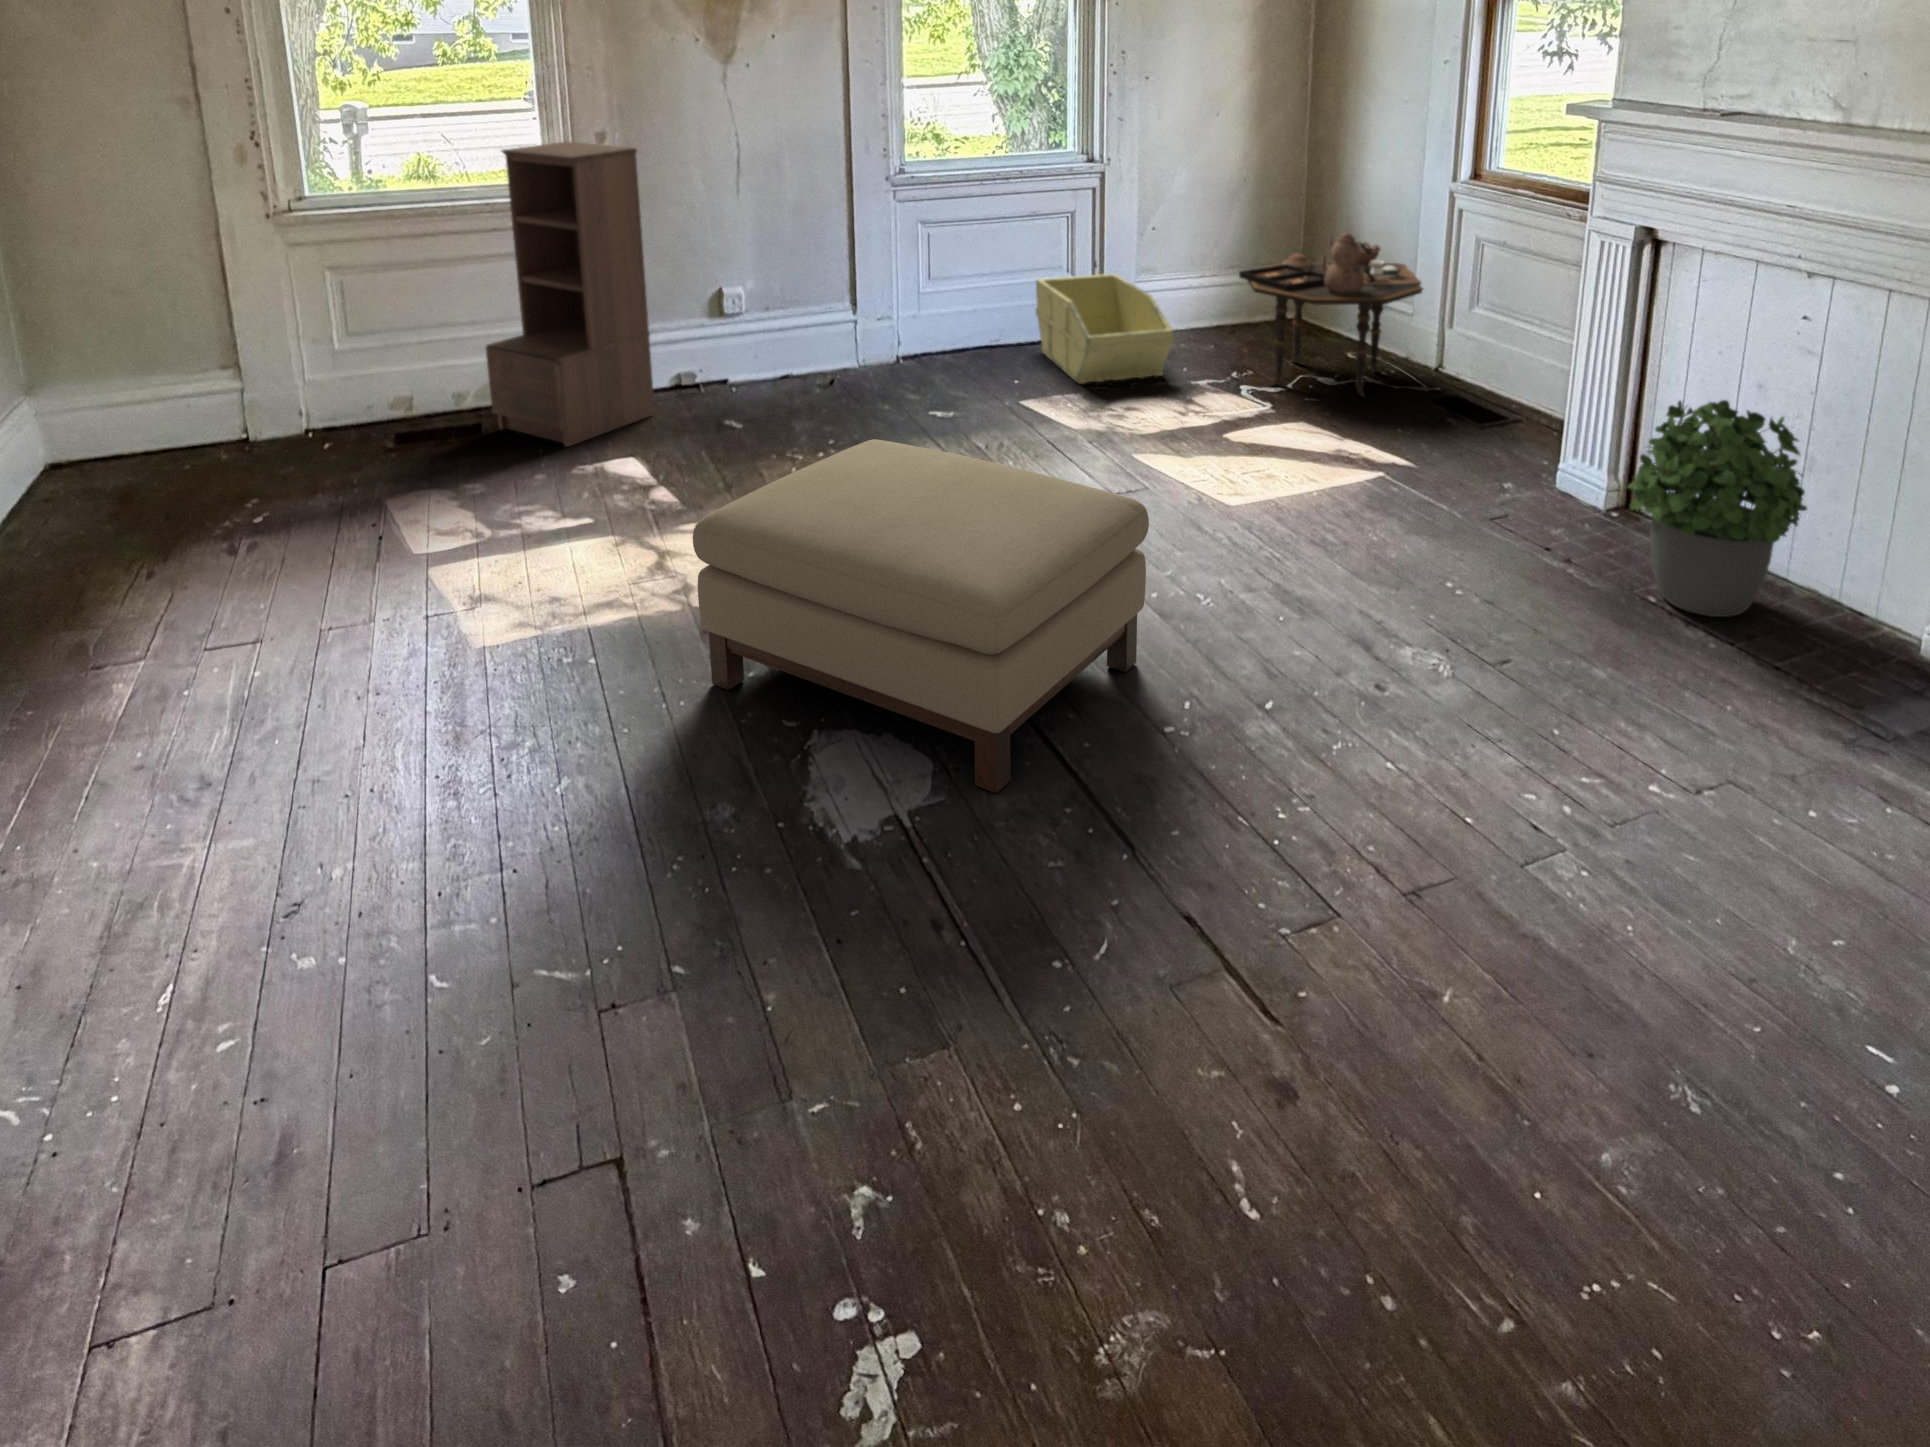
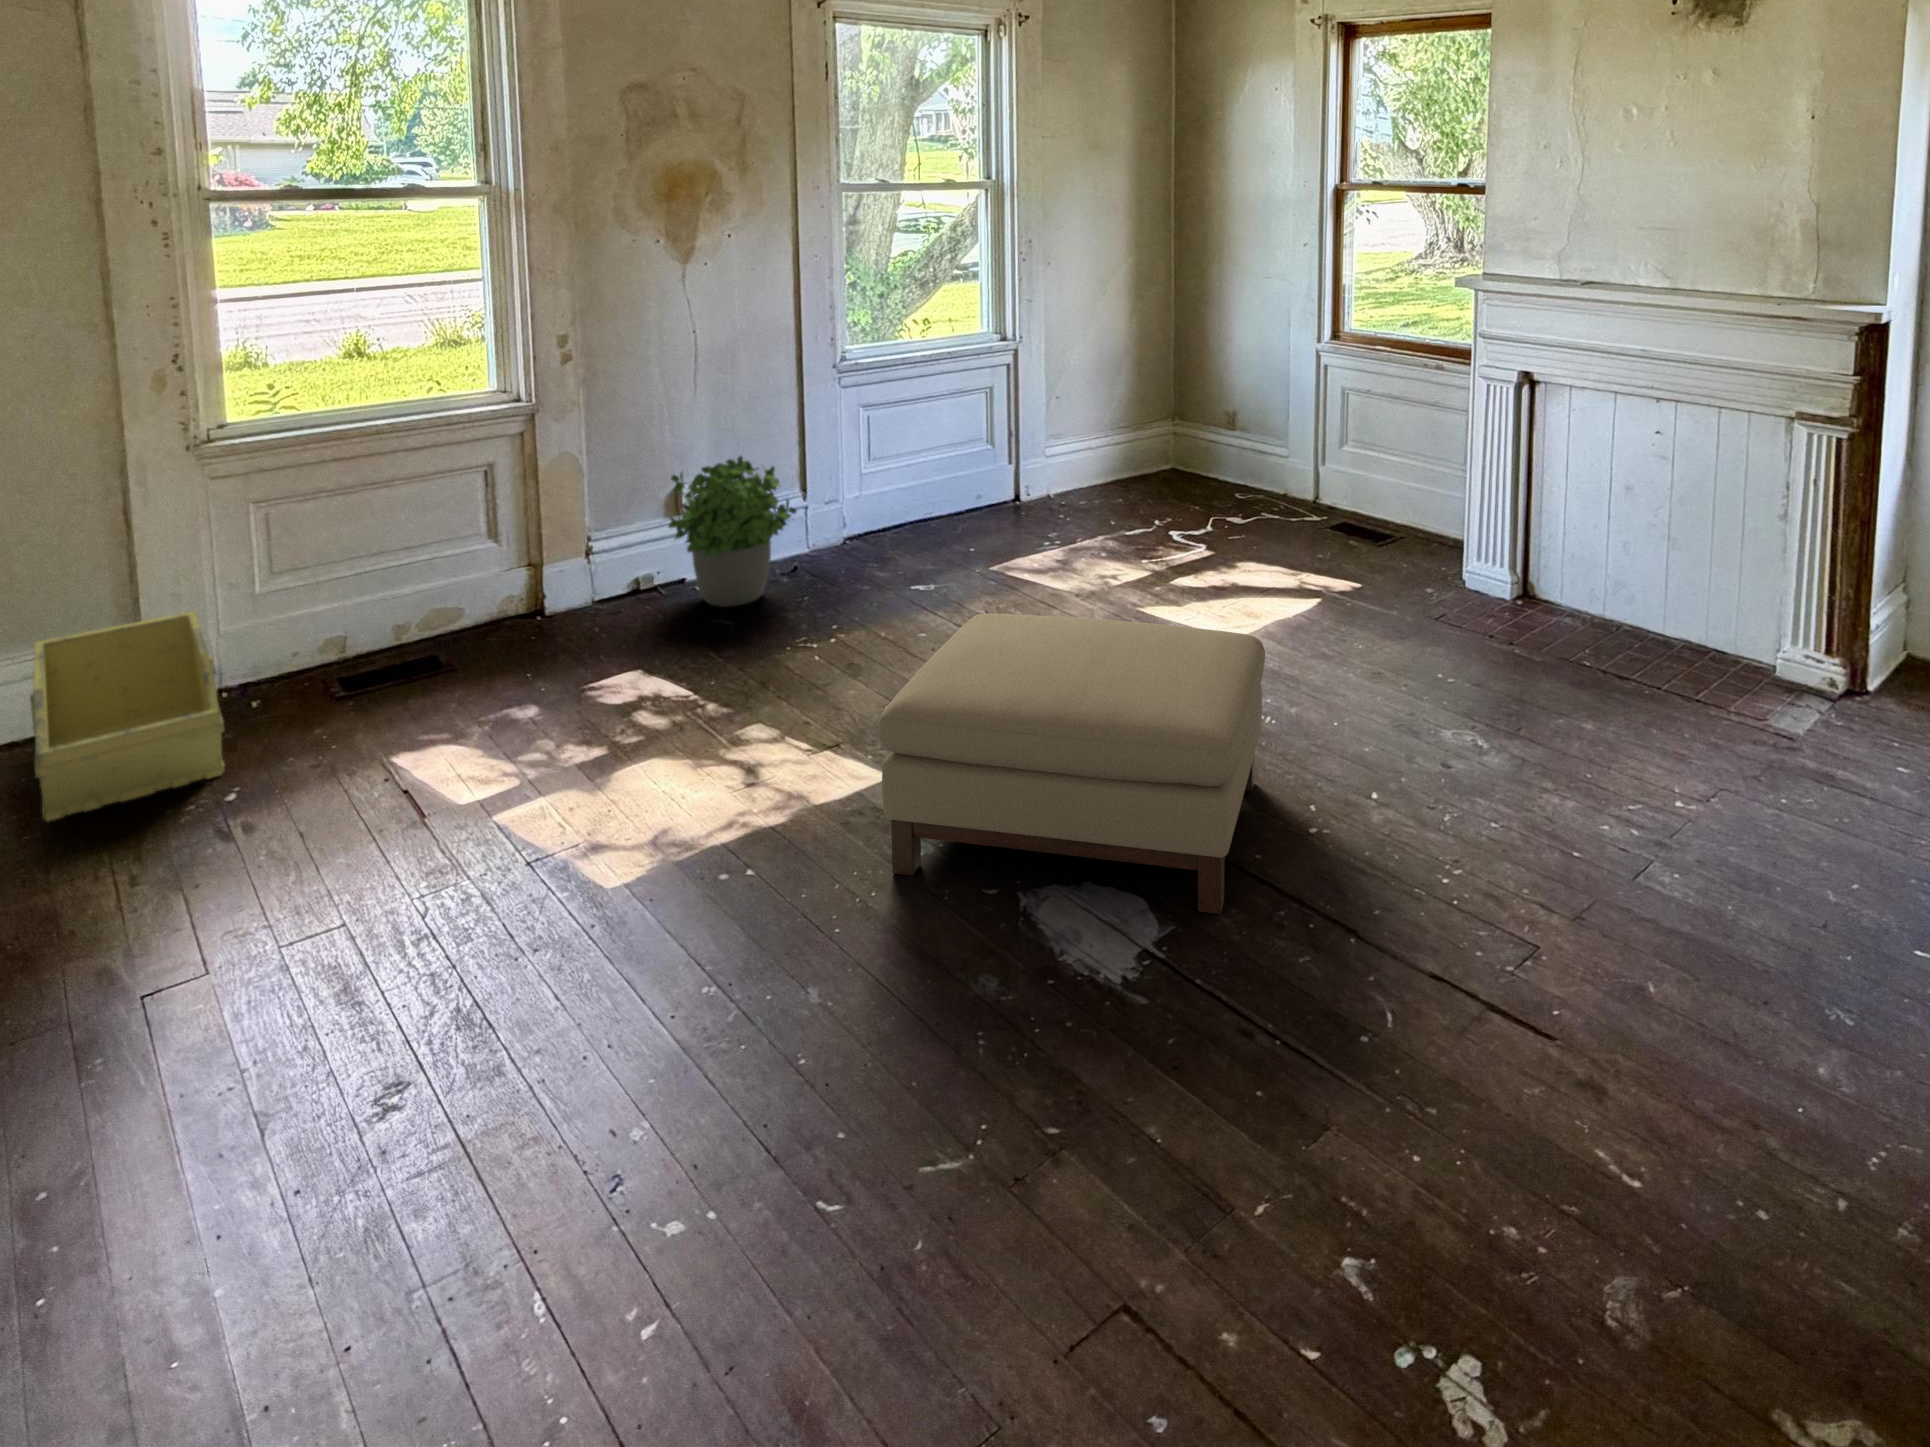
bookshelf: present [486,141,654,447] -> none [447,349,627,669]
side table: present [1239,232,1423,397] -> none [1160,388,1314,529]
storage bin: present [1036,274,1174,384] -> present [30,611,225,822]
potted plant: present [1628,400,1807,617] -> present [668,456,796,607]

